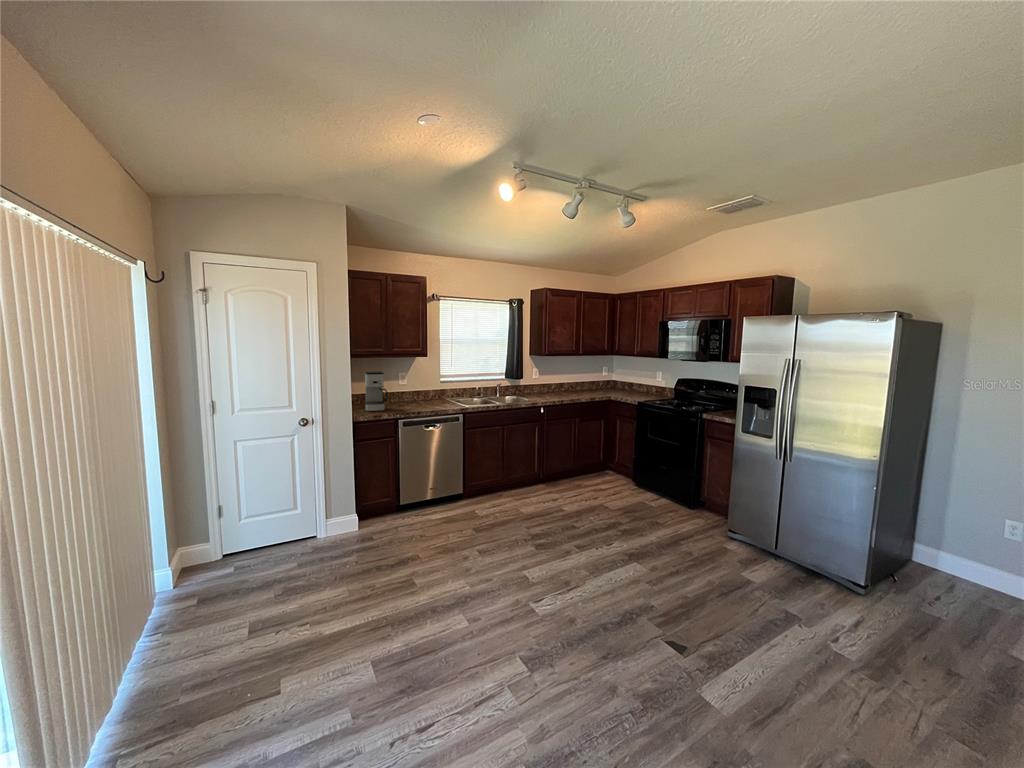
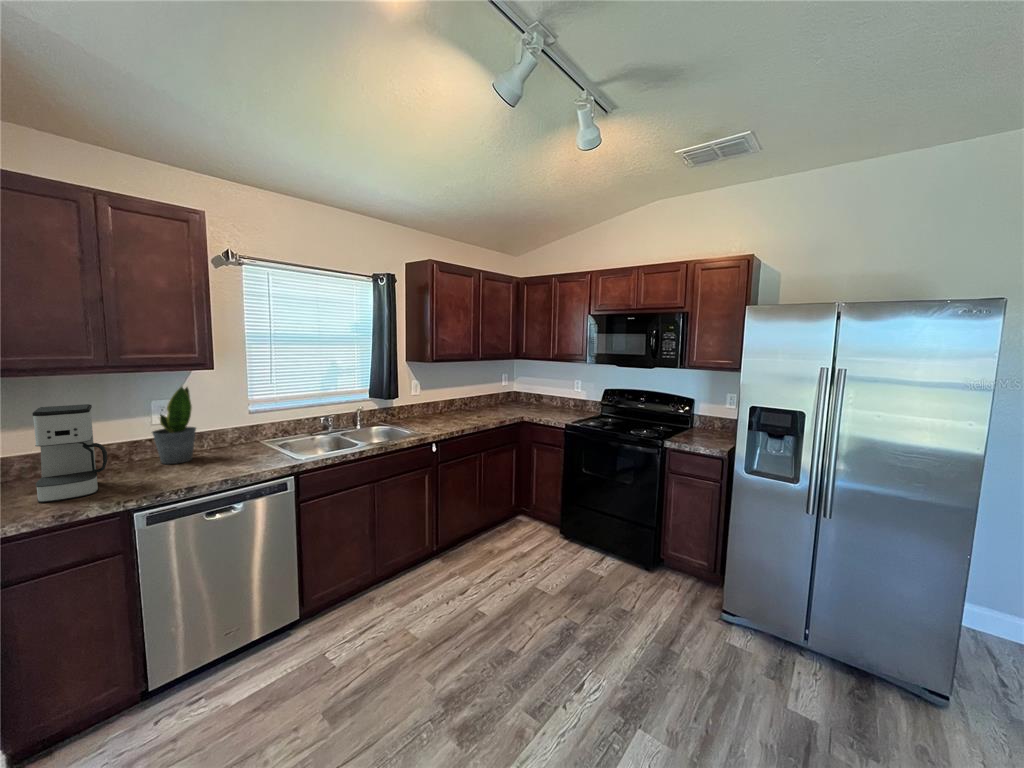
potted plant: none [400,365,418,404] -> present [152,387,196,464]

